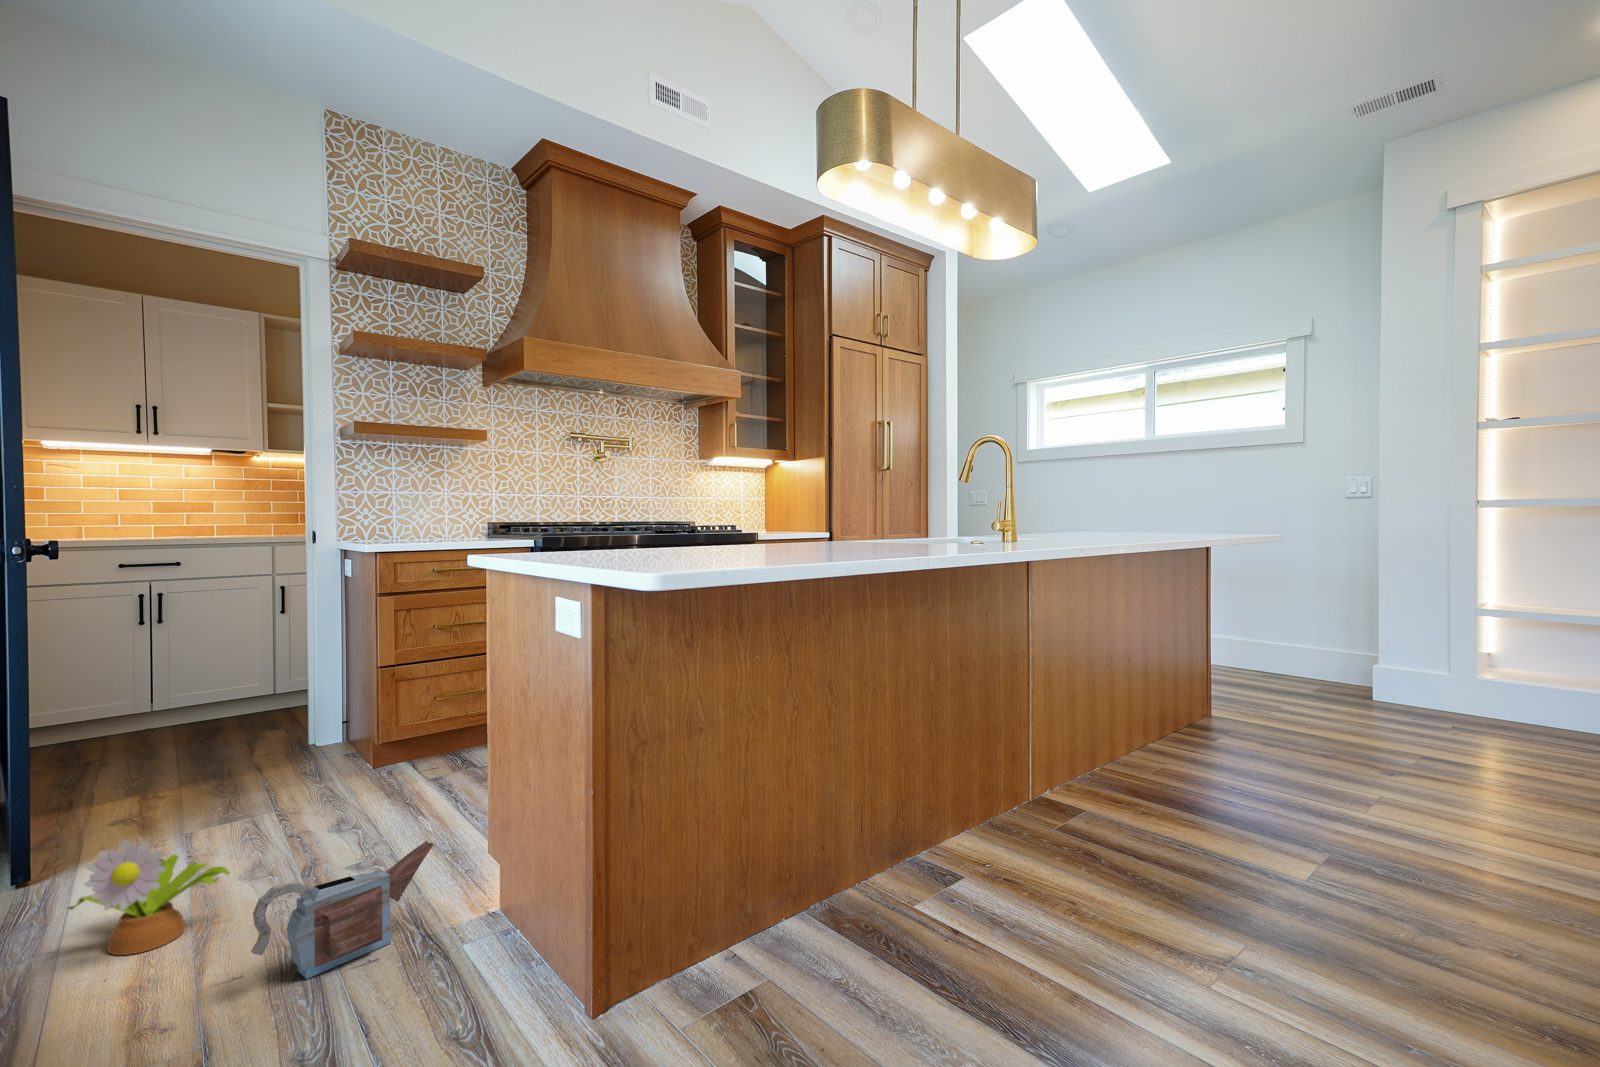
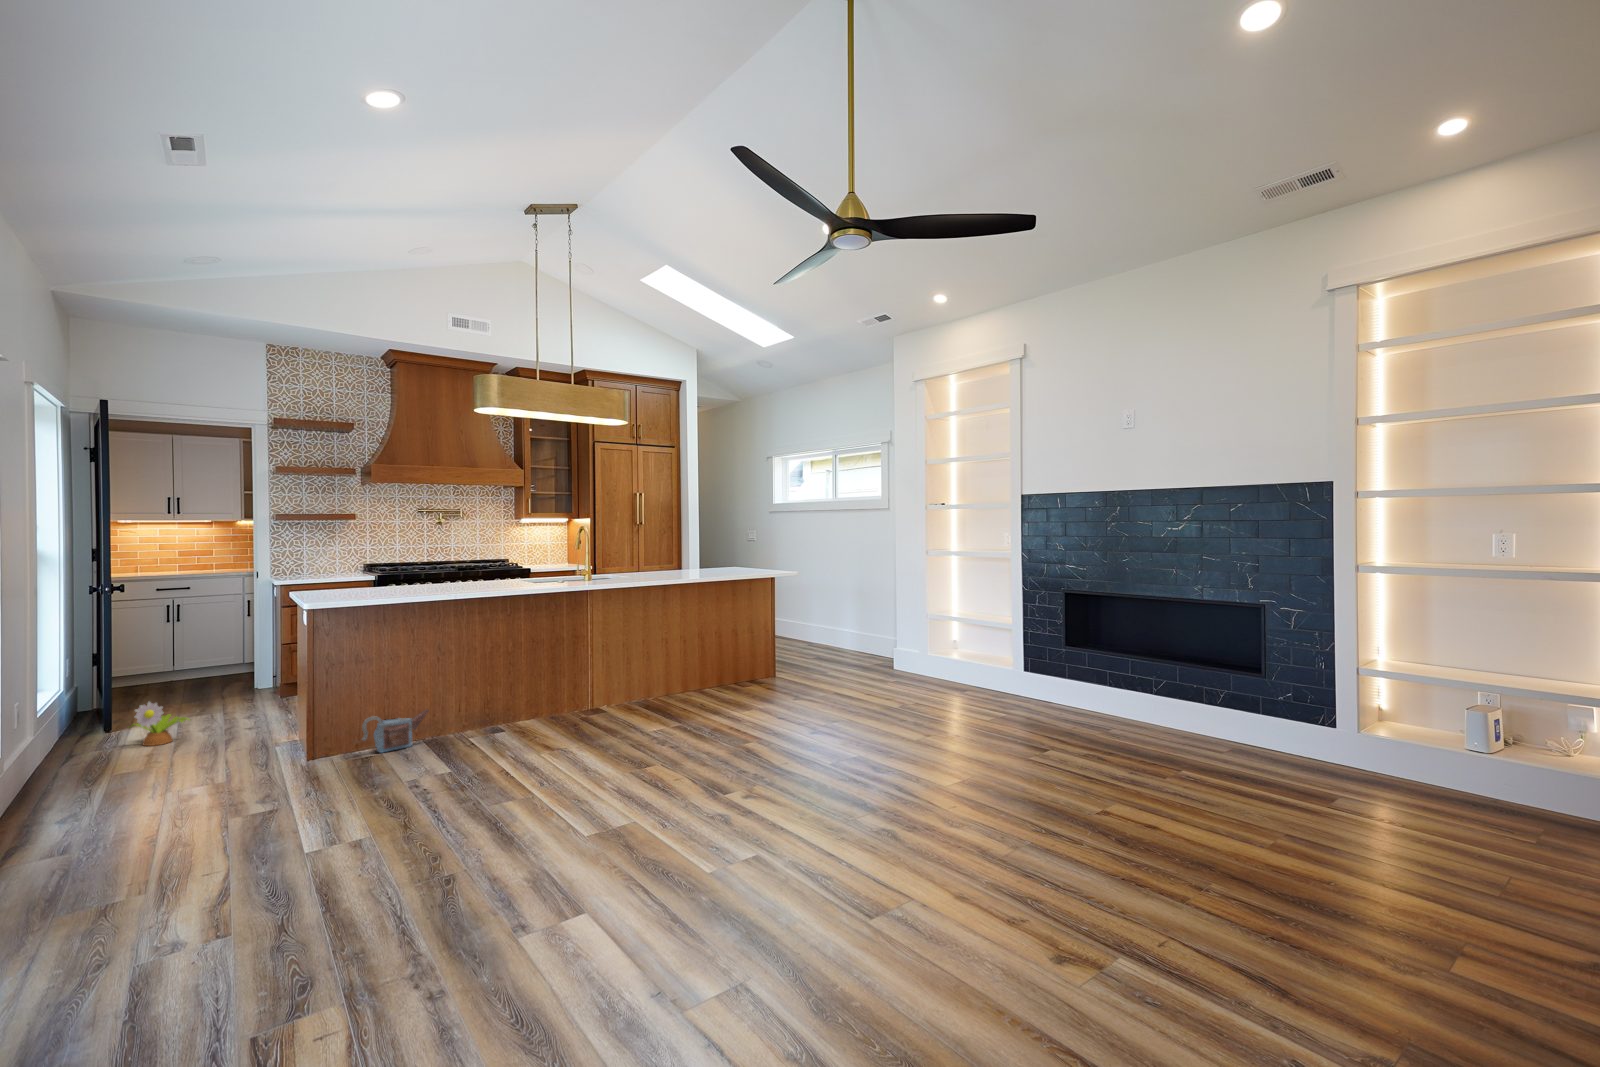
watering can: present [251,841,434,979] -> present [362,709,429,753]

